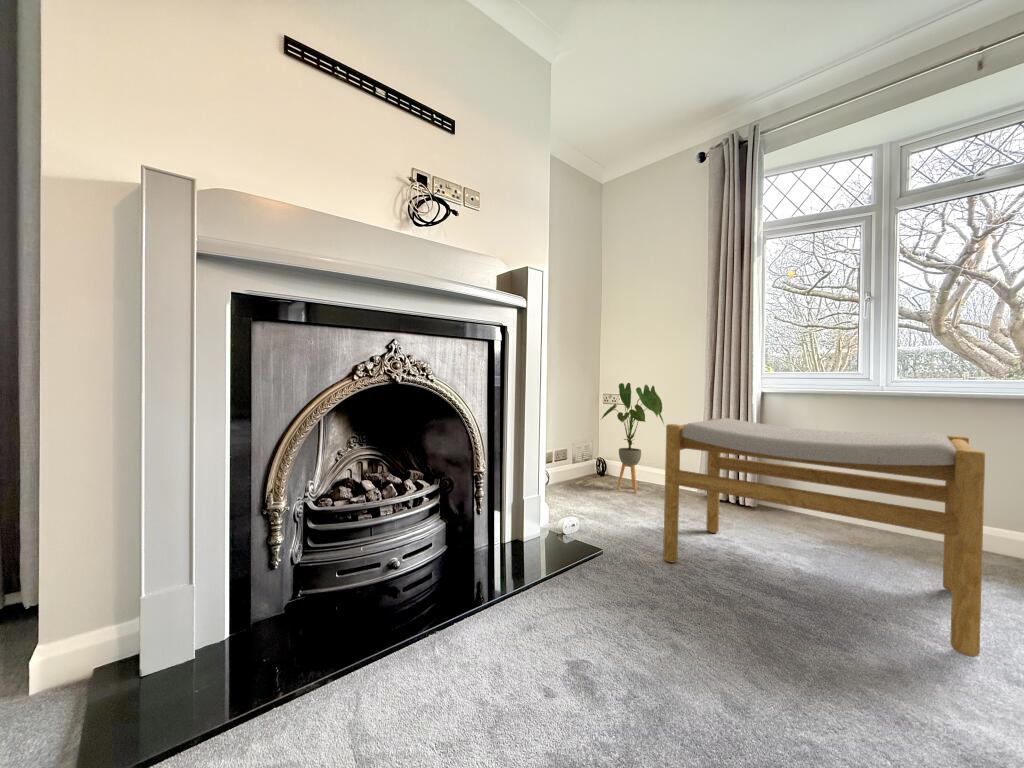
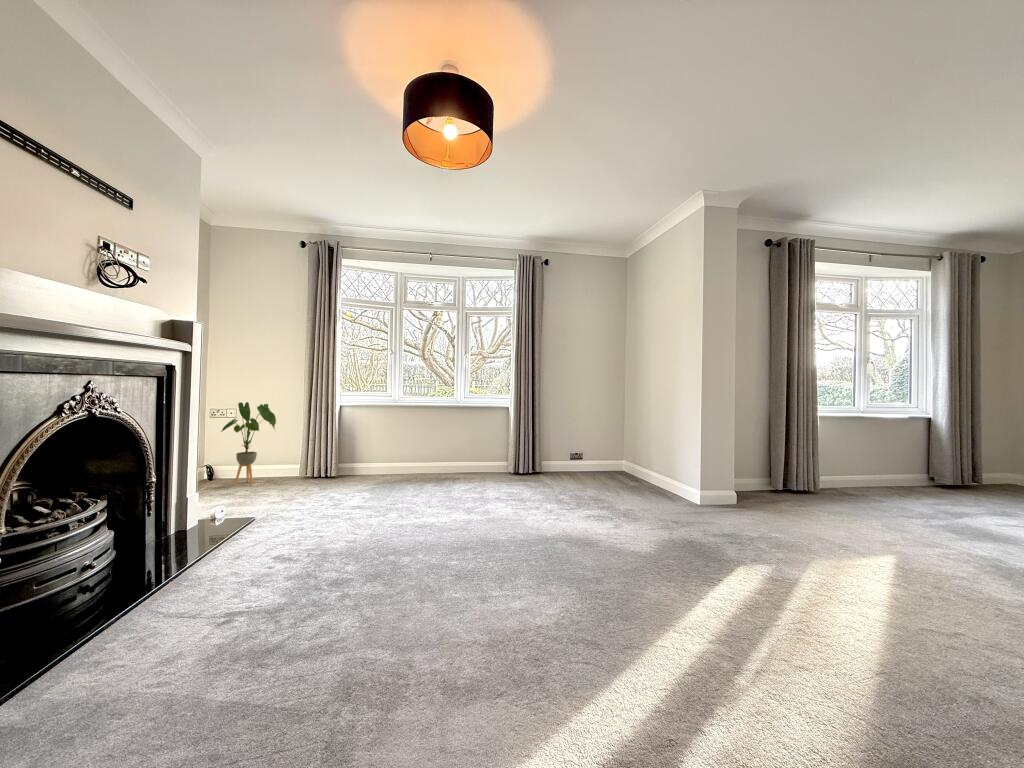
footstool: present [663,418,985,657] -> none [295,425,428,513]

